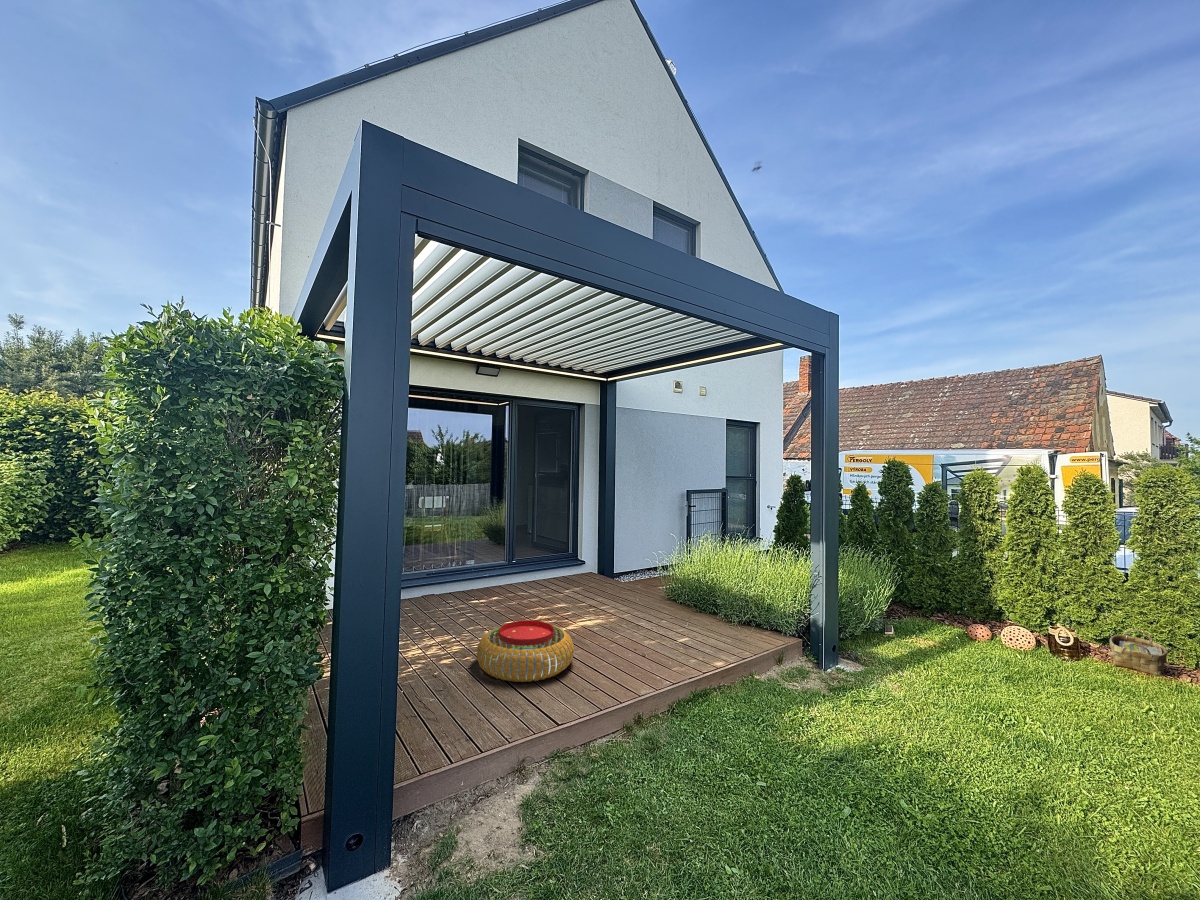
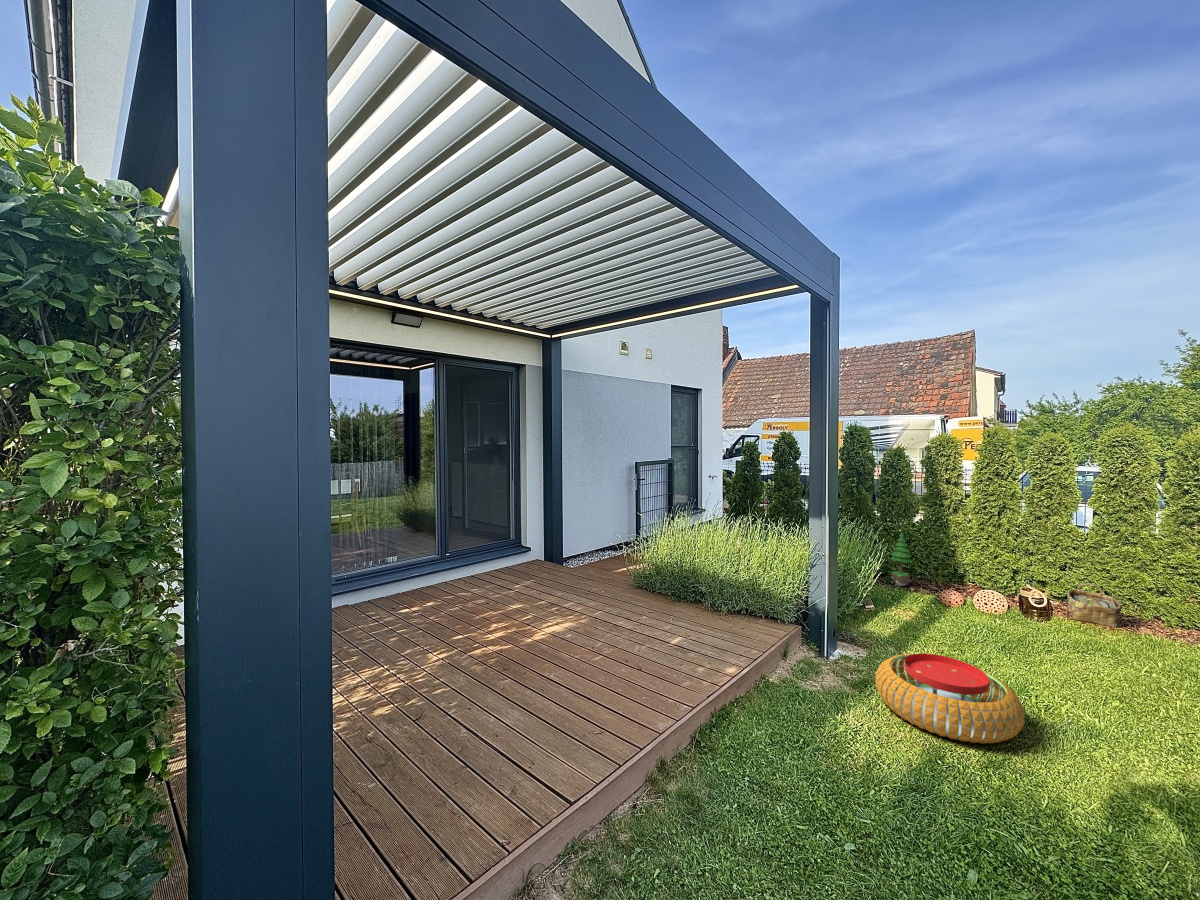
potted tree: none [928,566,951,621] -> present [890,533,912,586]
pouf: present [477,620,574,682] -> present [875,654,1025,744]

